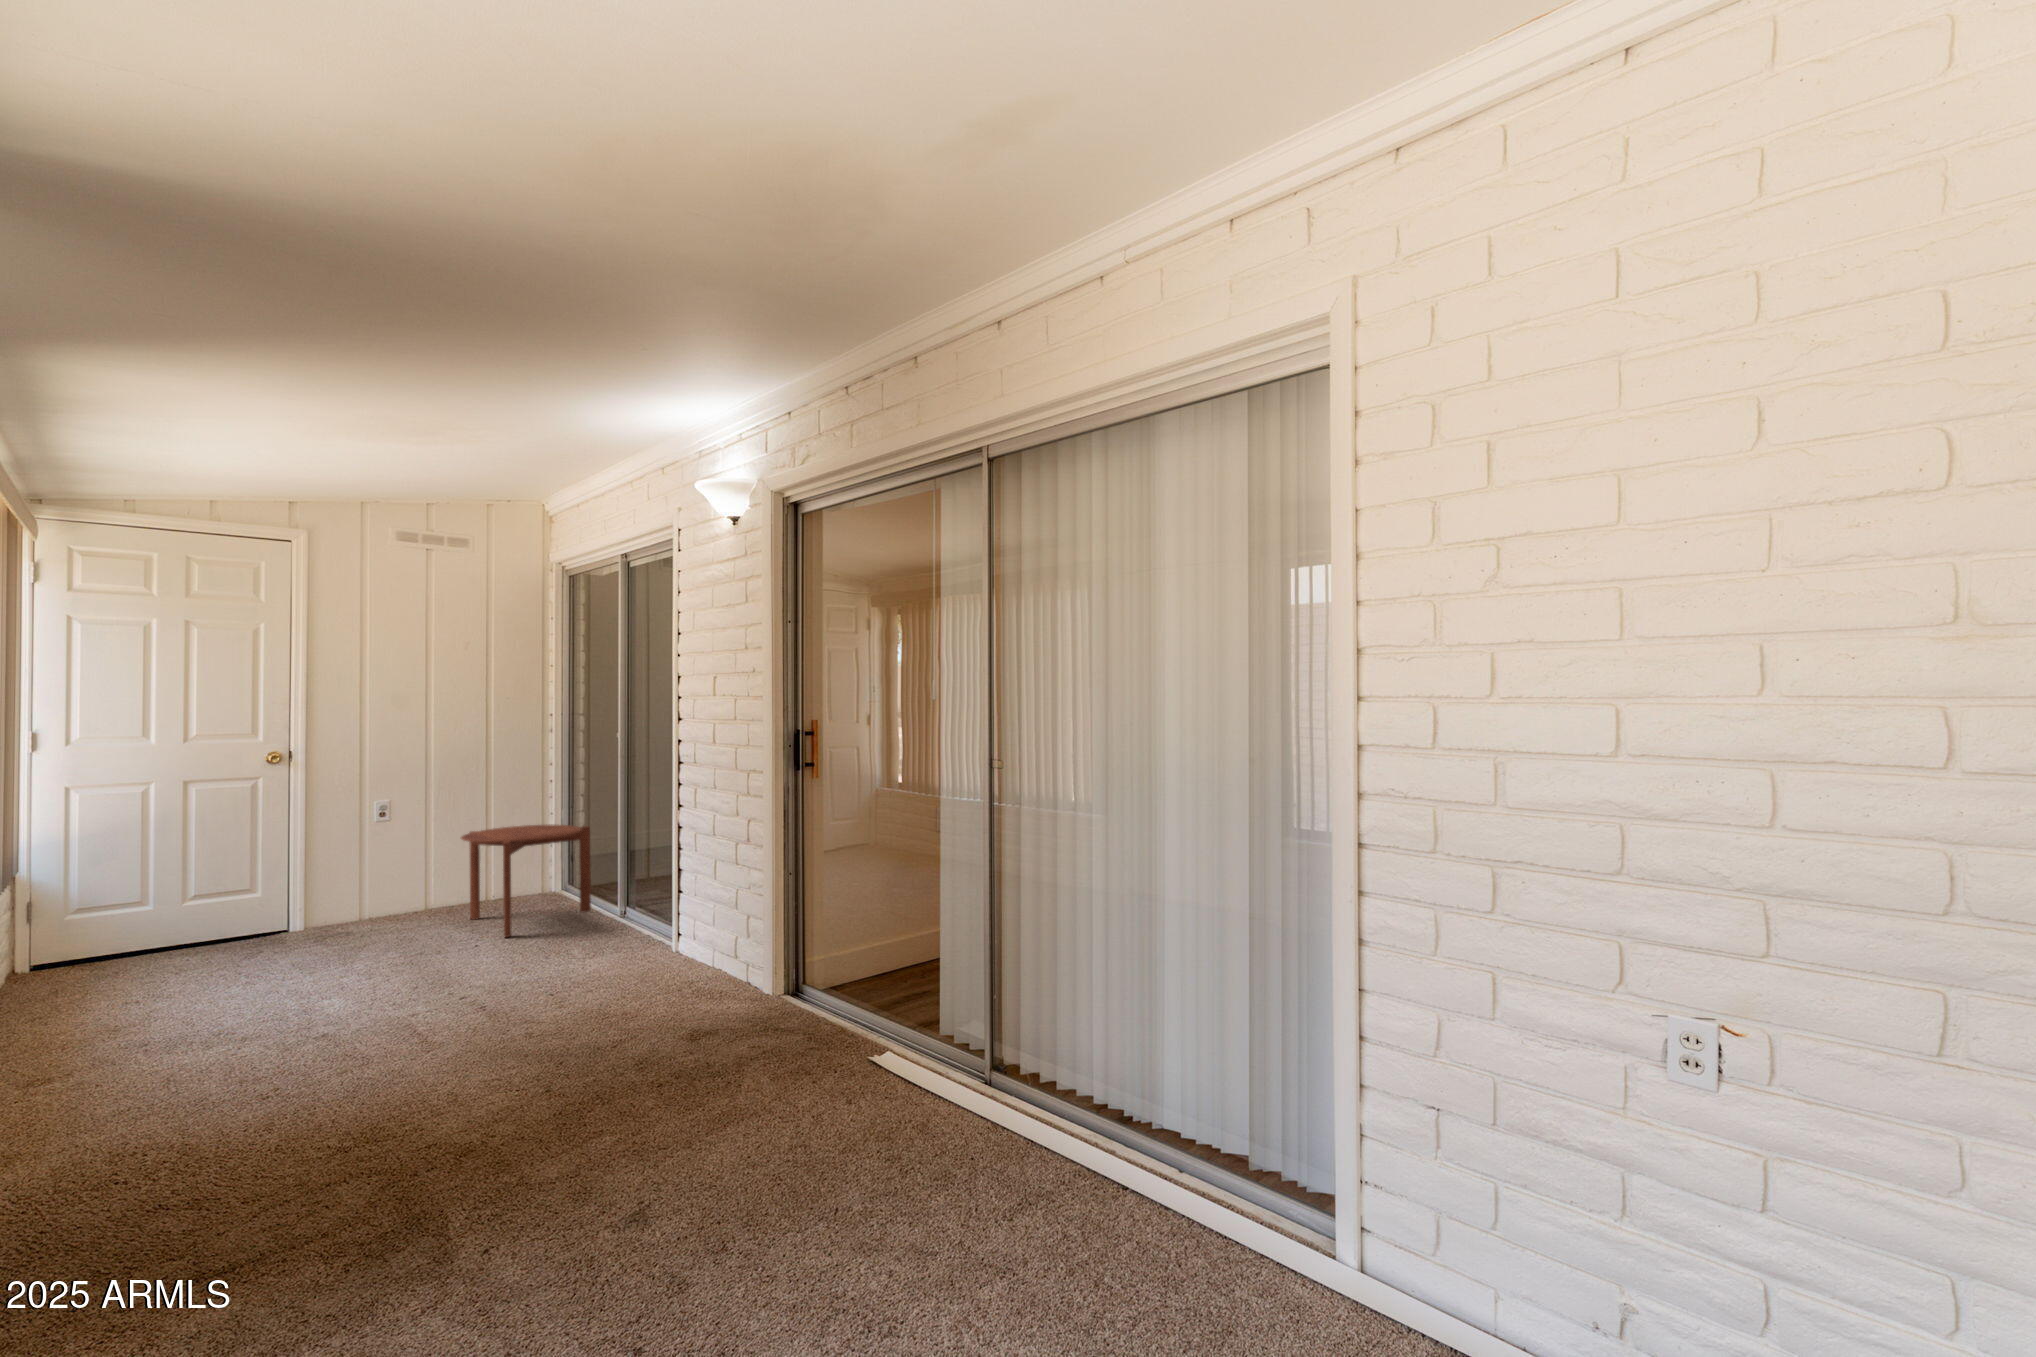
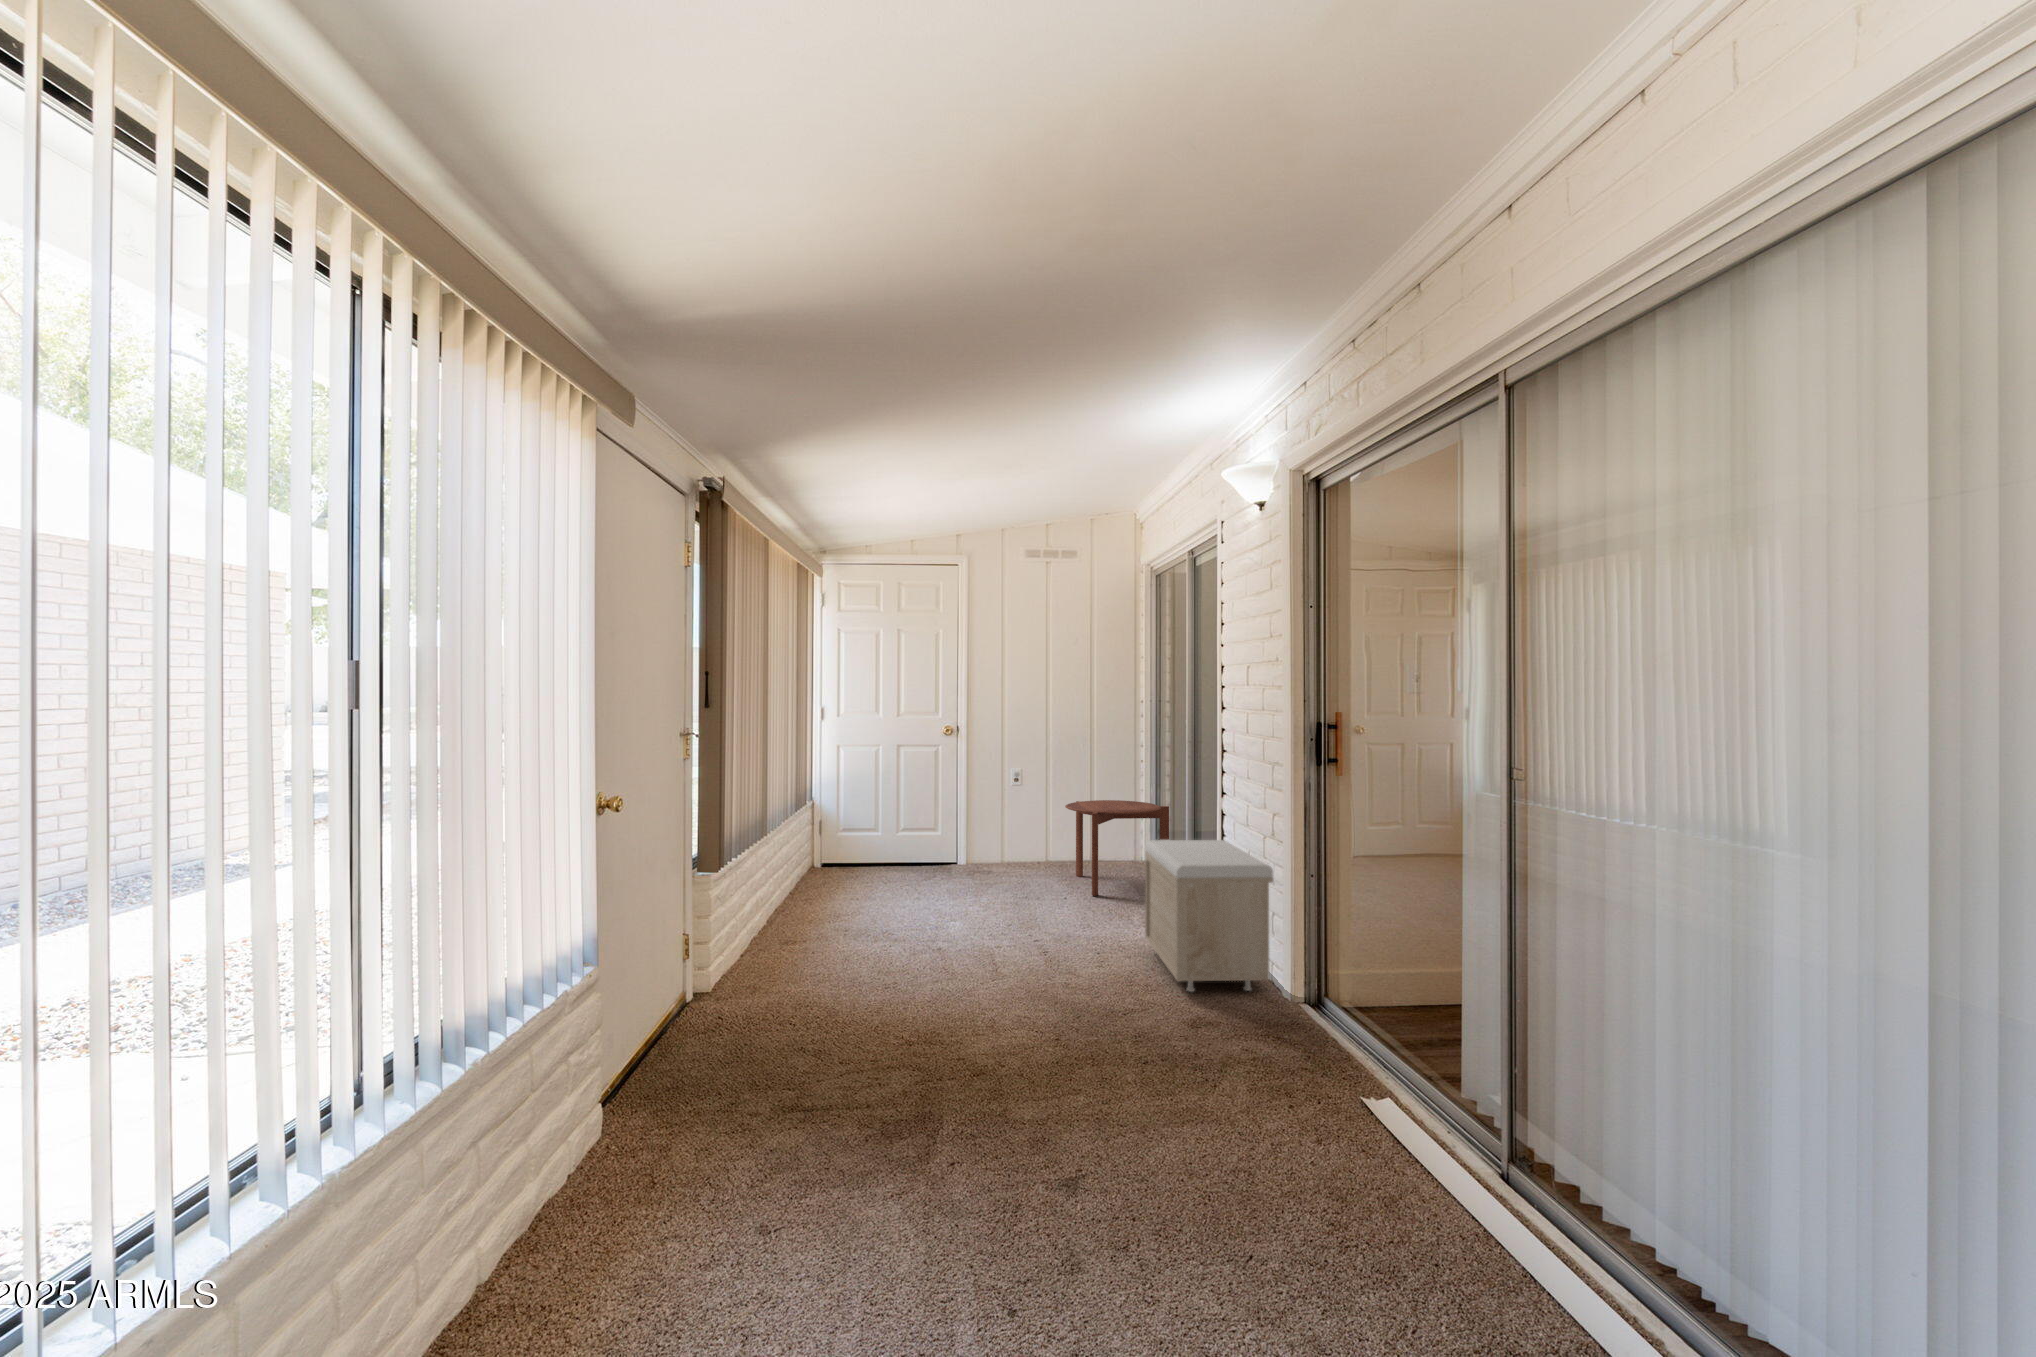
storage bench: none [599,853,752,1012] -> present [1145,840,1274,992]

